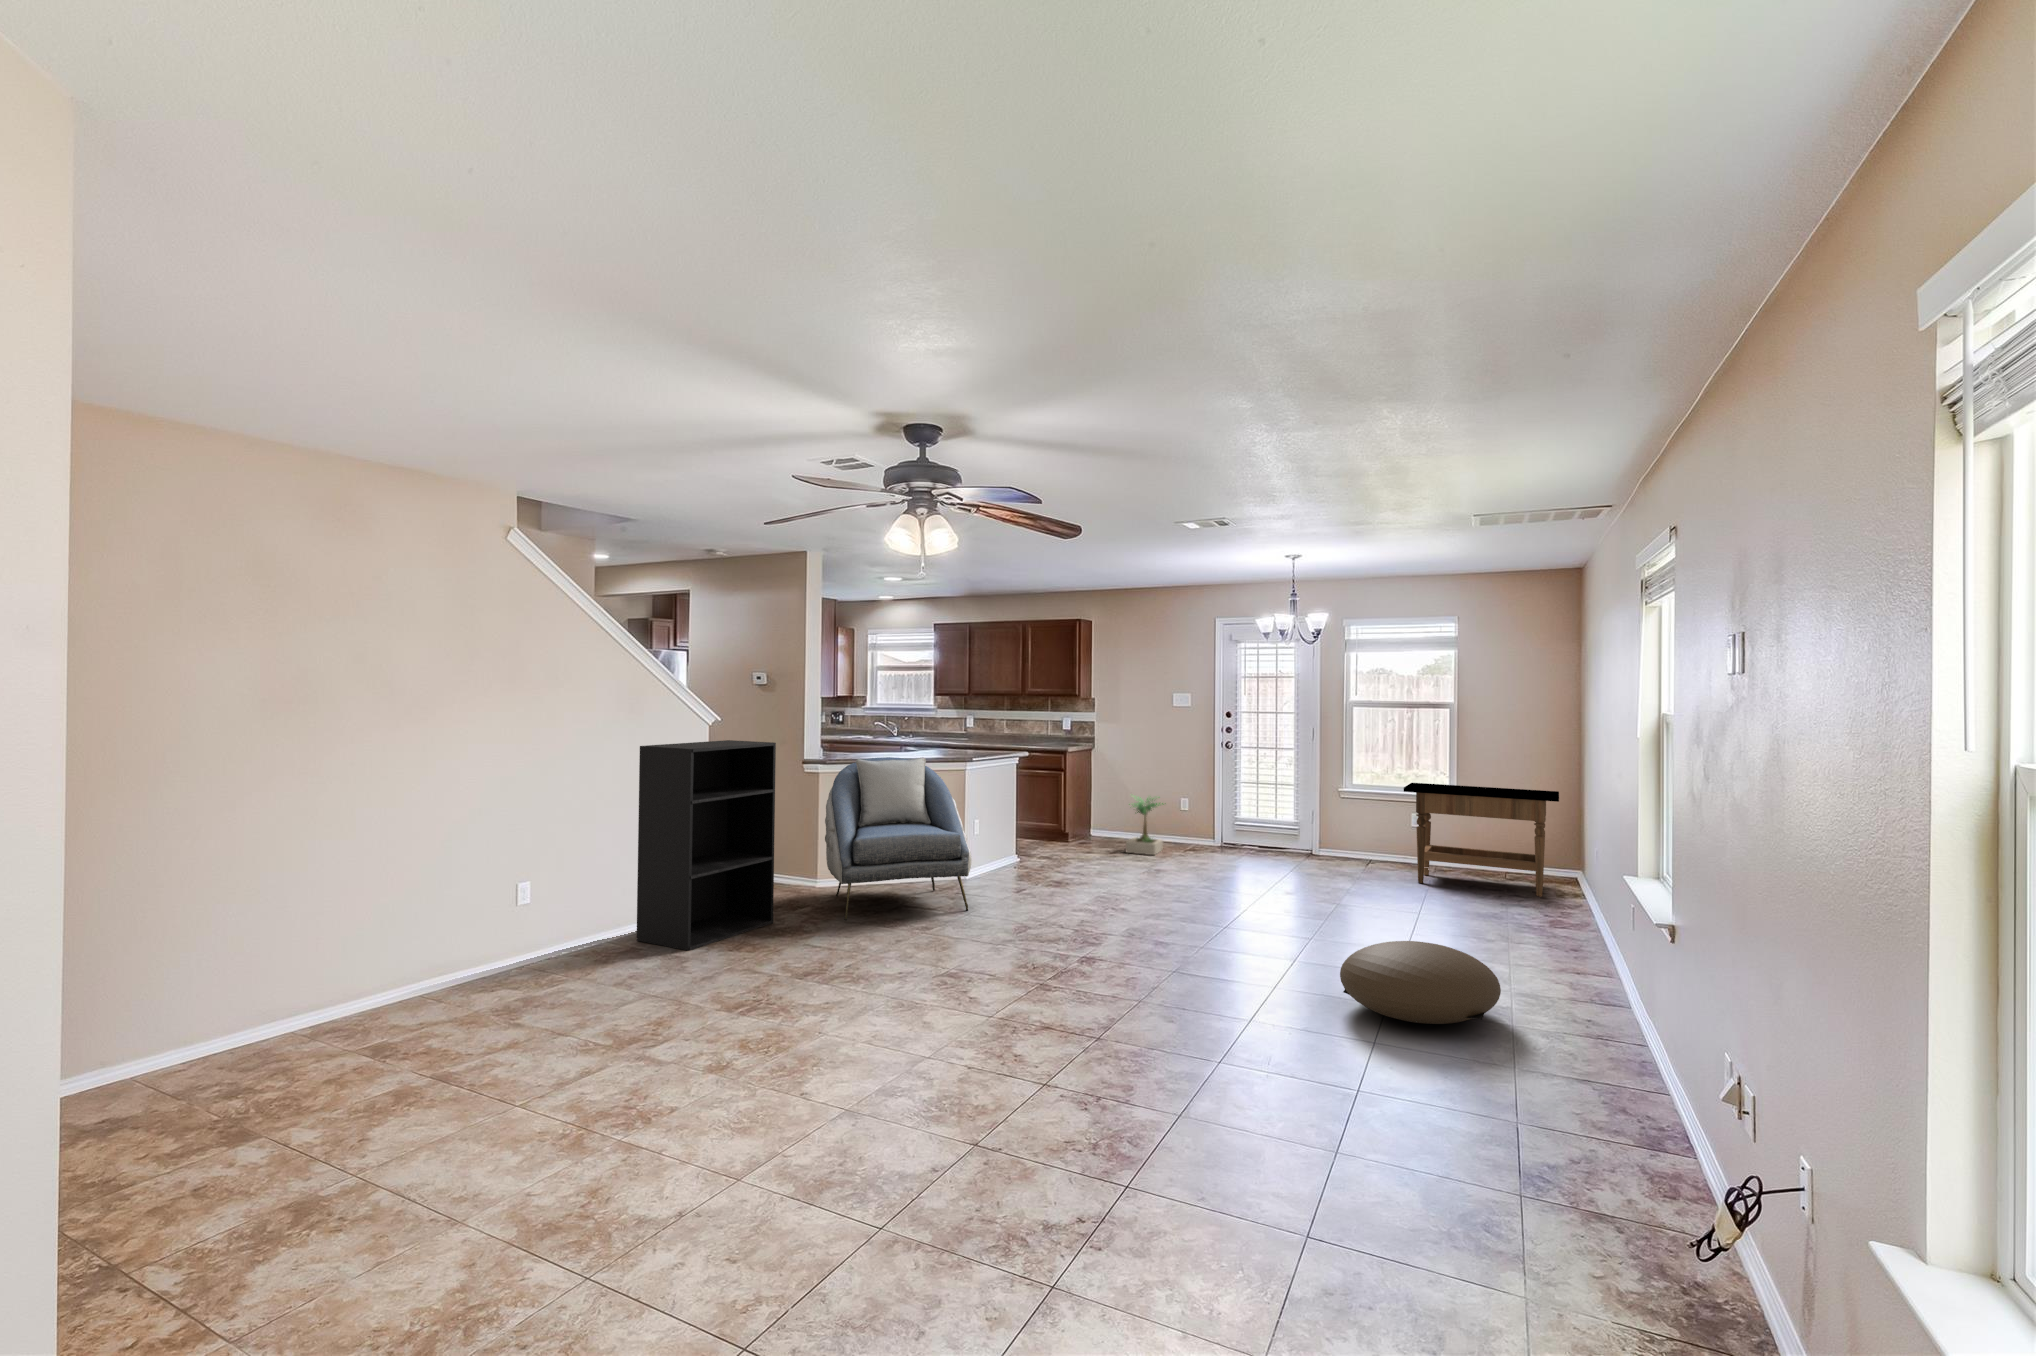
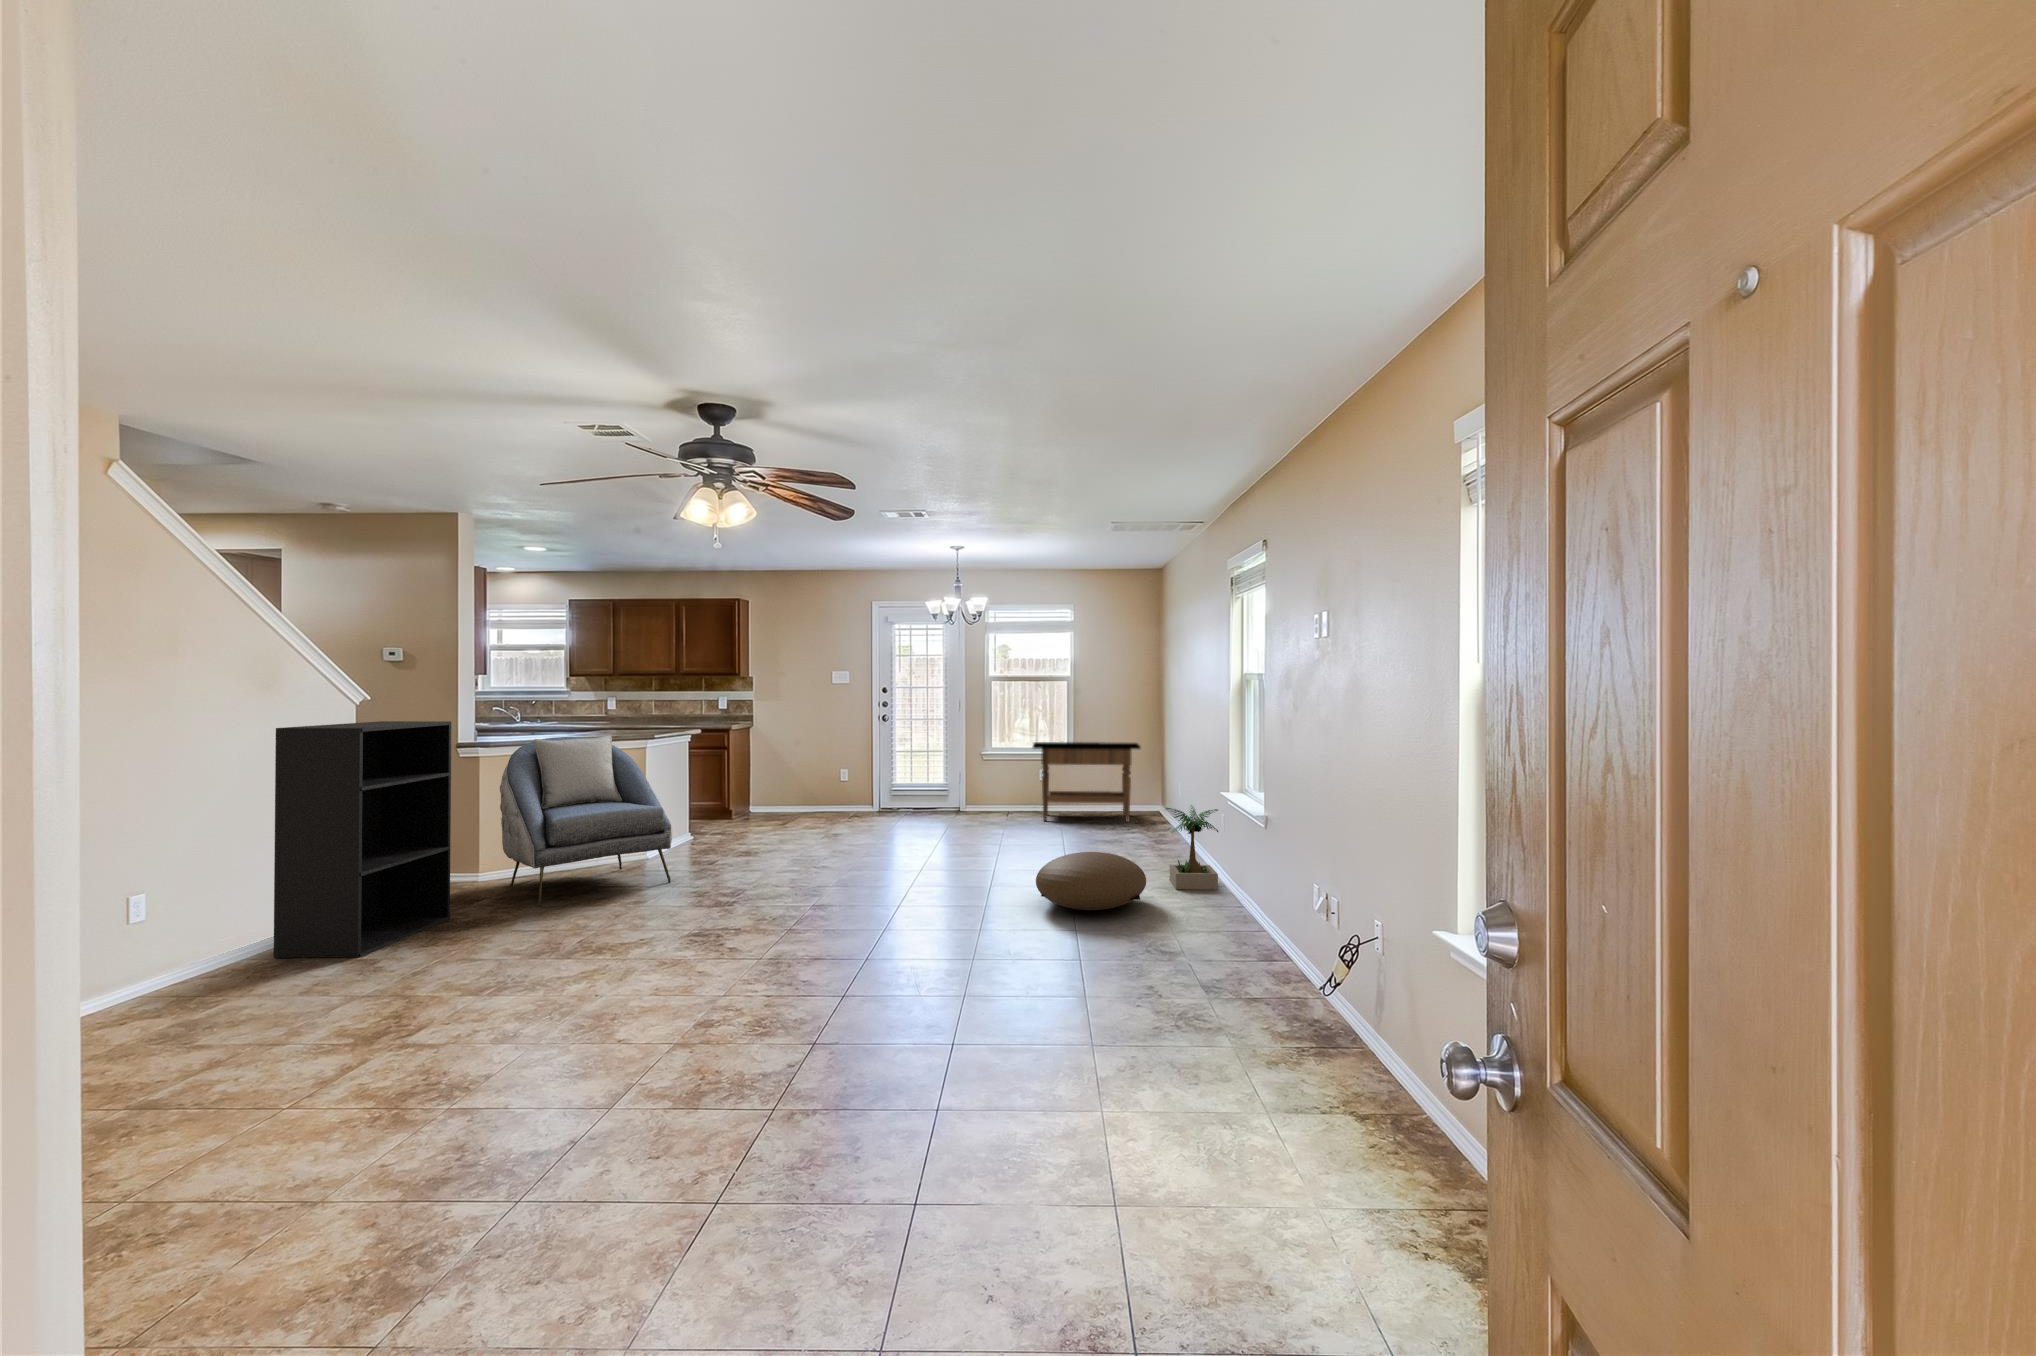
potted plant: present [1126,796,1164,855] -> present [1166,805,1218,890]

